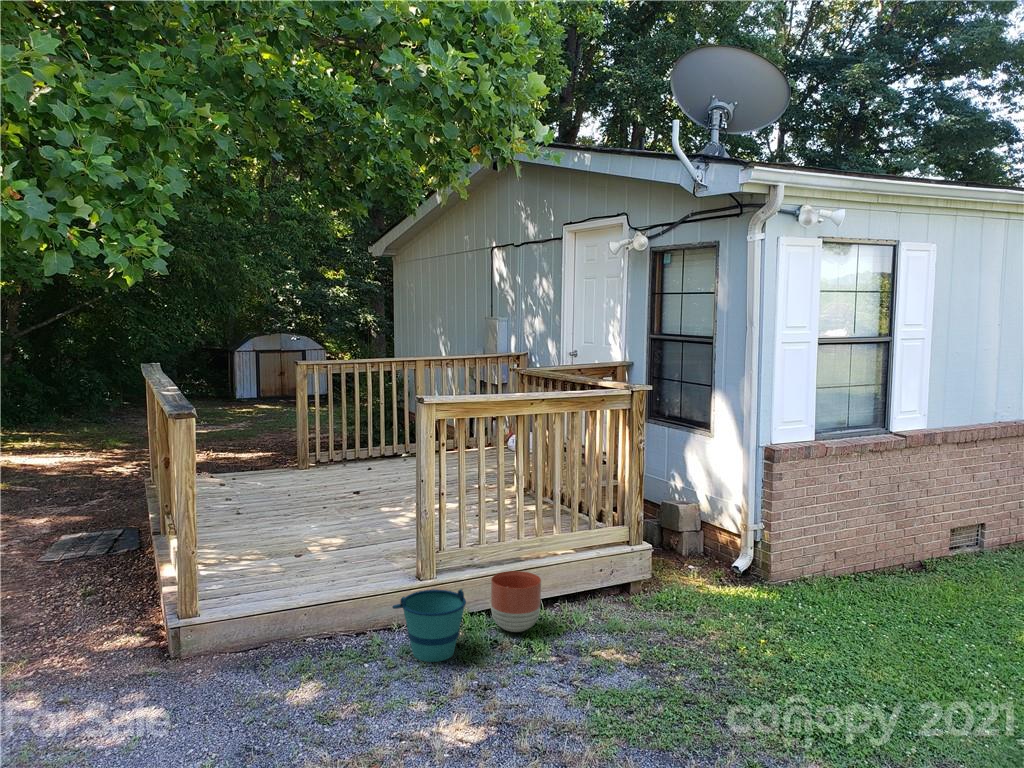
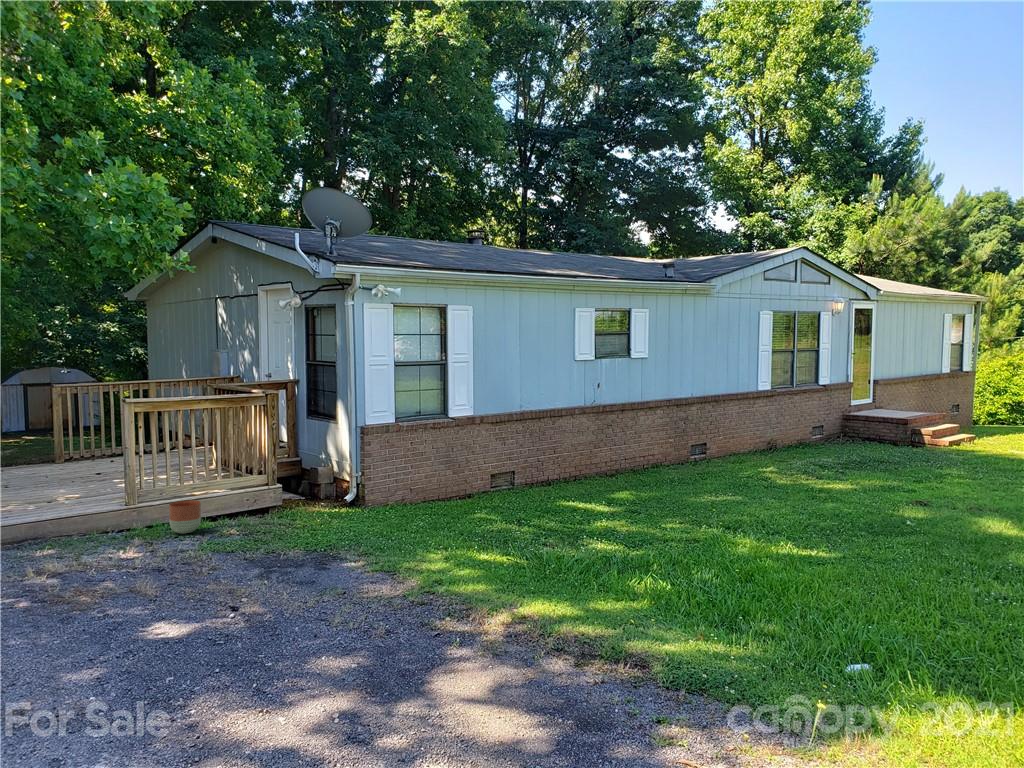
bucket: present [392,589,466,662] -> none [101,507,148,547]

